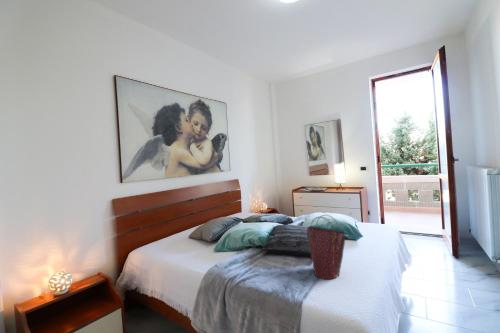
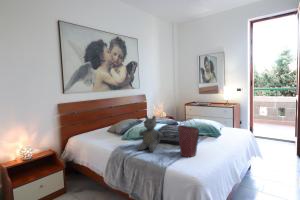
teddy bear: none [243,212,283,272] -> present [138,115,163,152]

